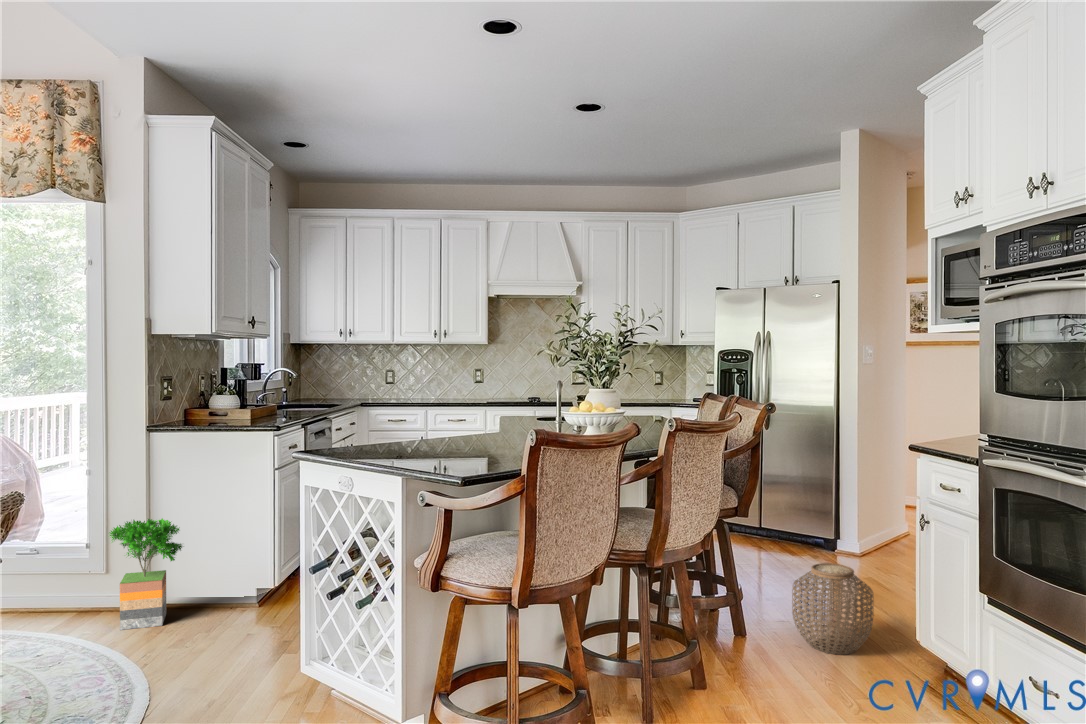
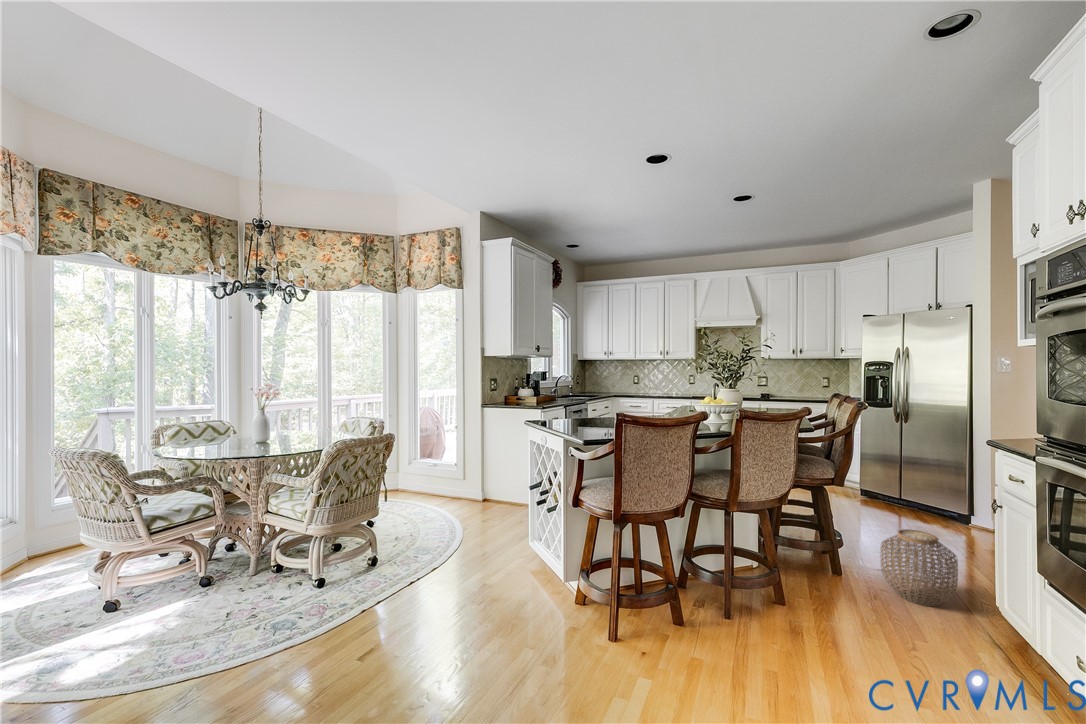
potted tree: present [109,519,182,630] -> none [460,452,495,510]

